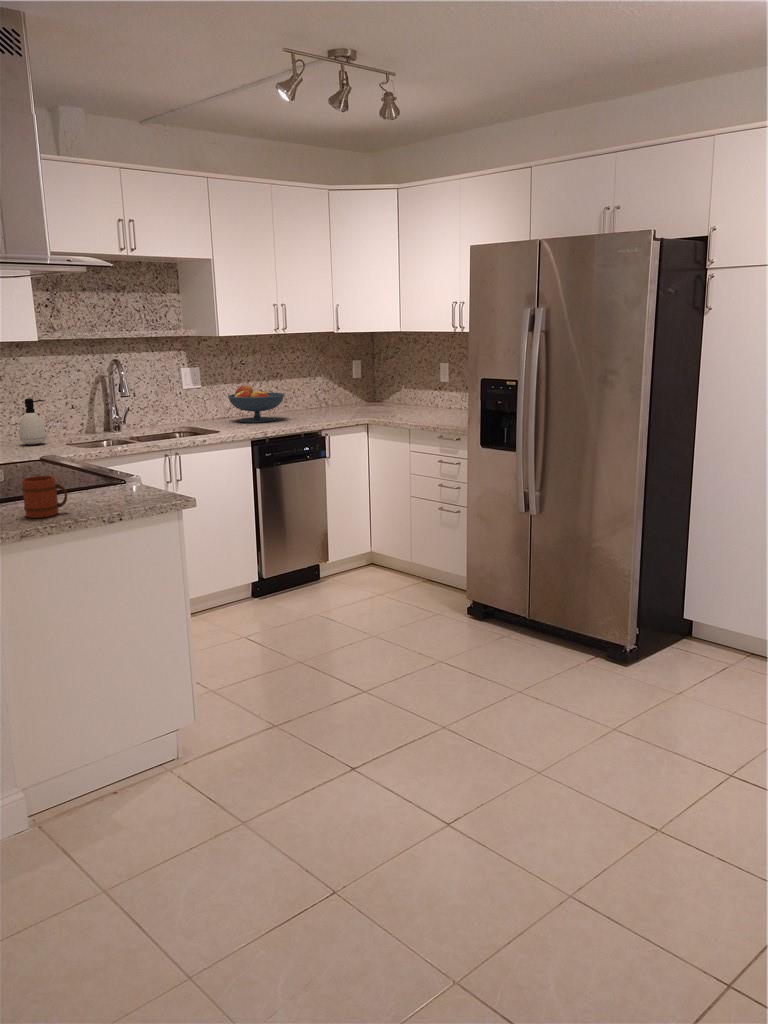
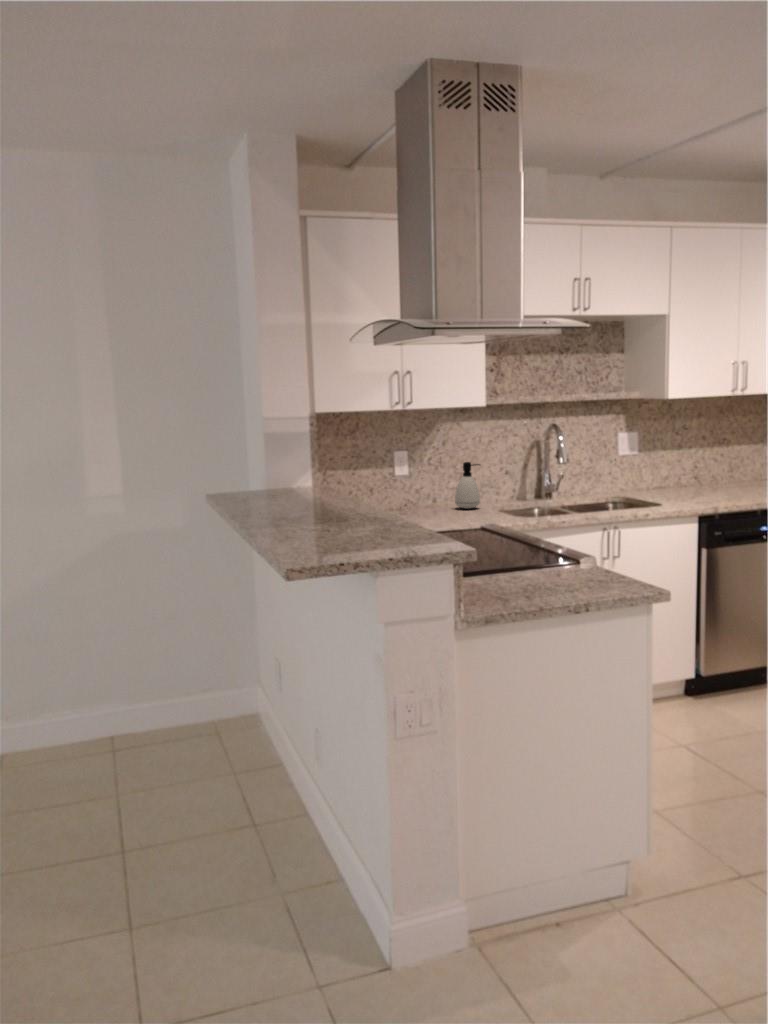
fruit bowl: present [228,385,284,423] -> none [668,453,735,496]
mug: present [22,476,67,518] -> none [483,554,529,600]

